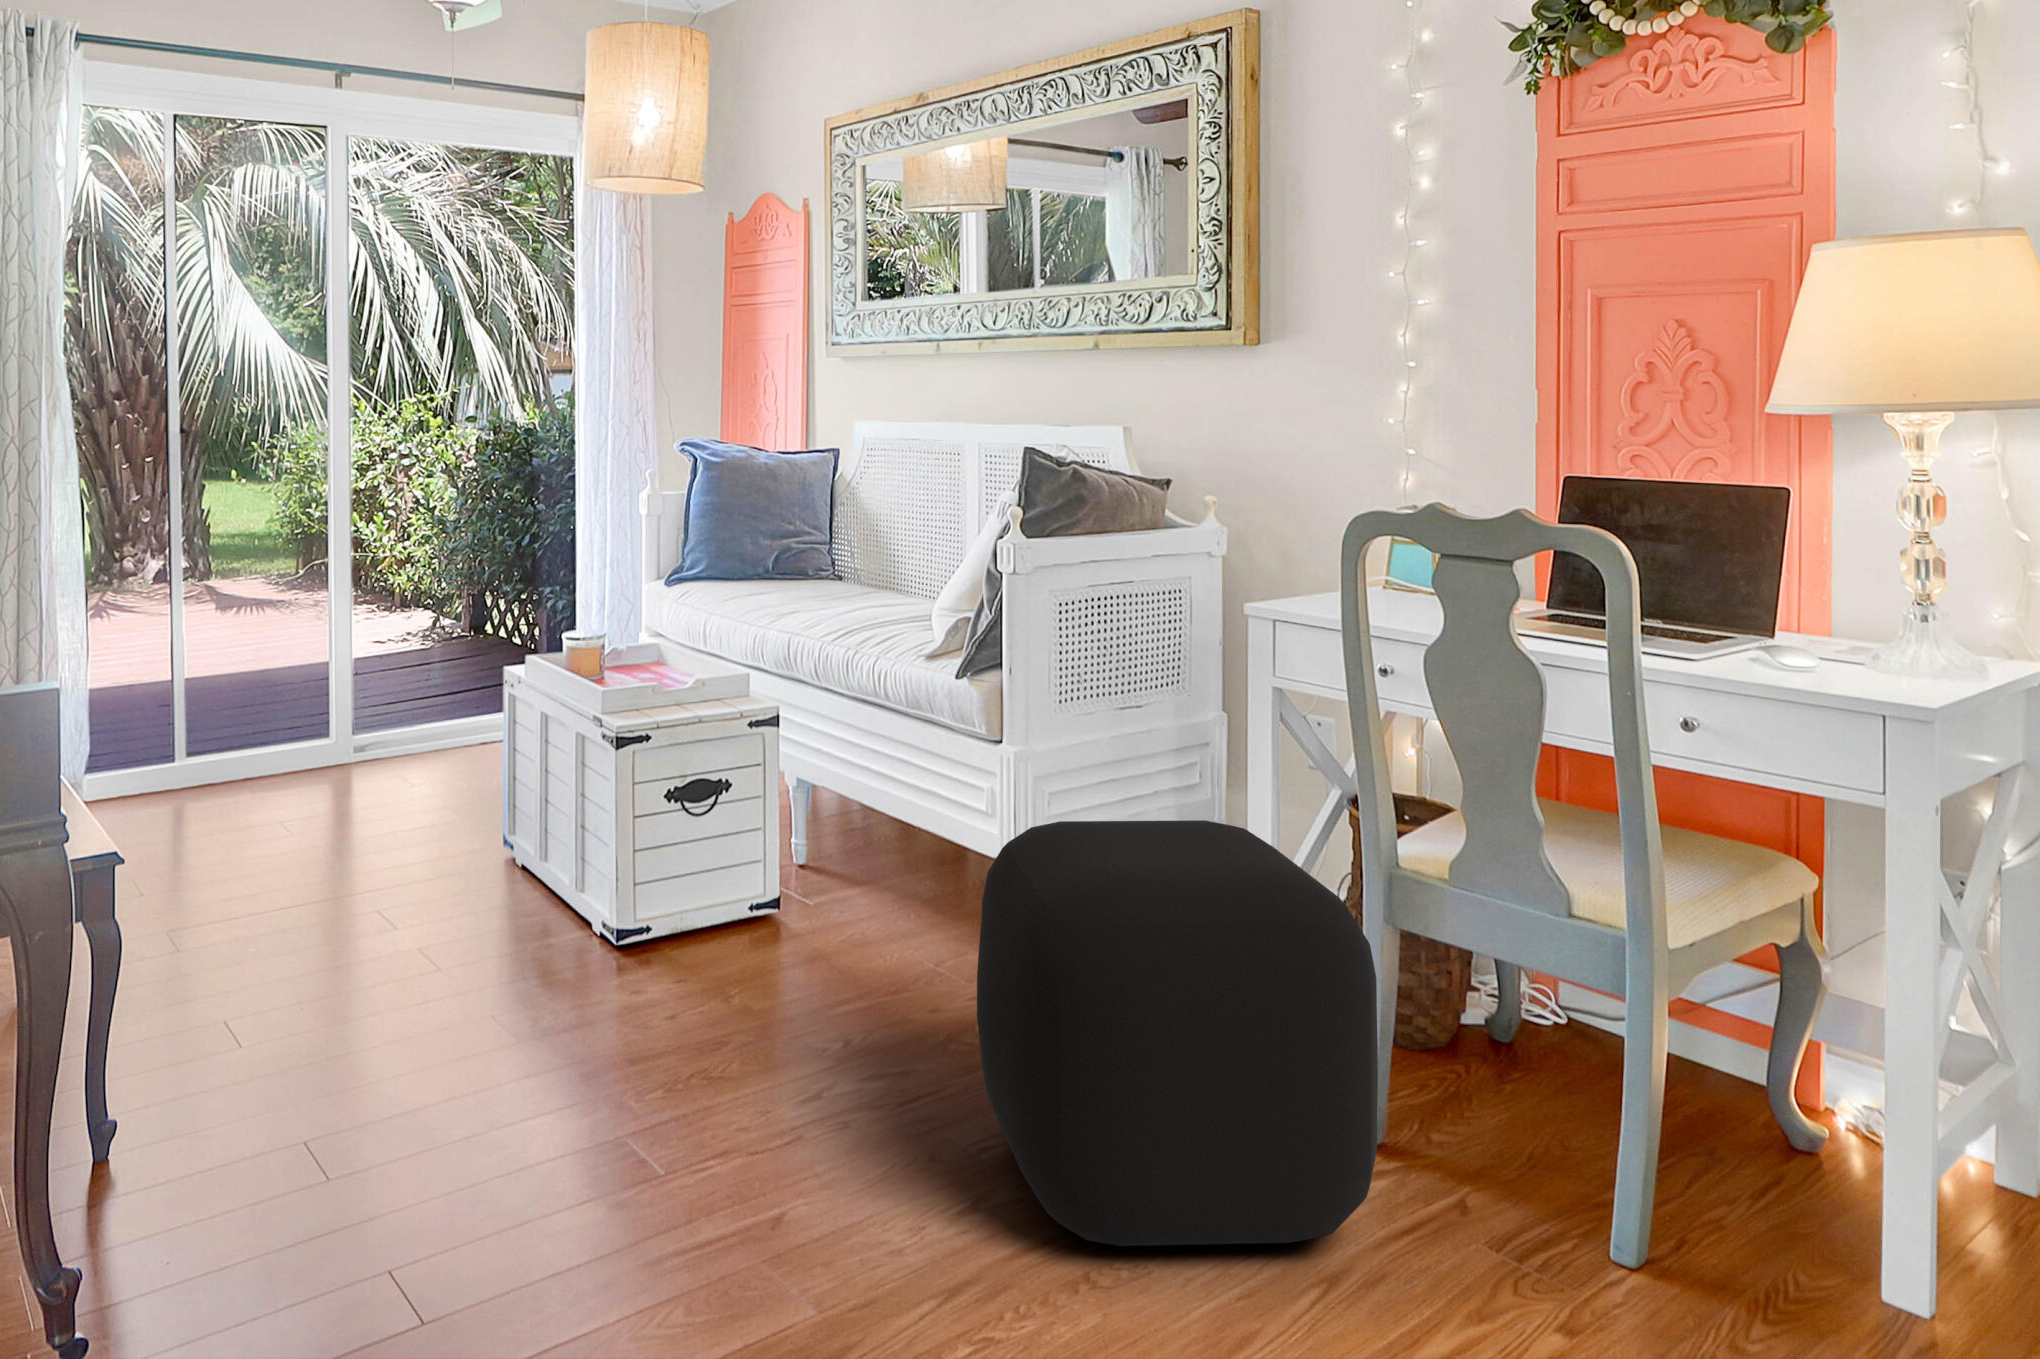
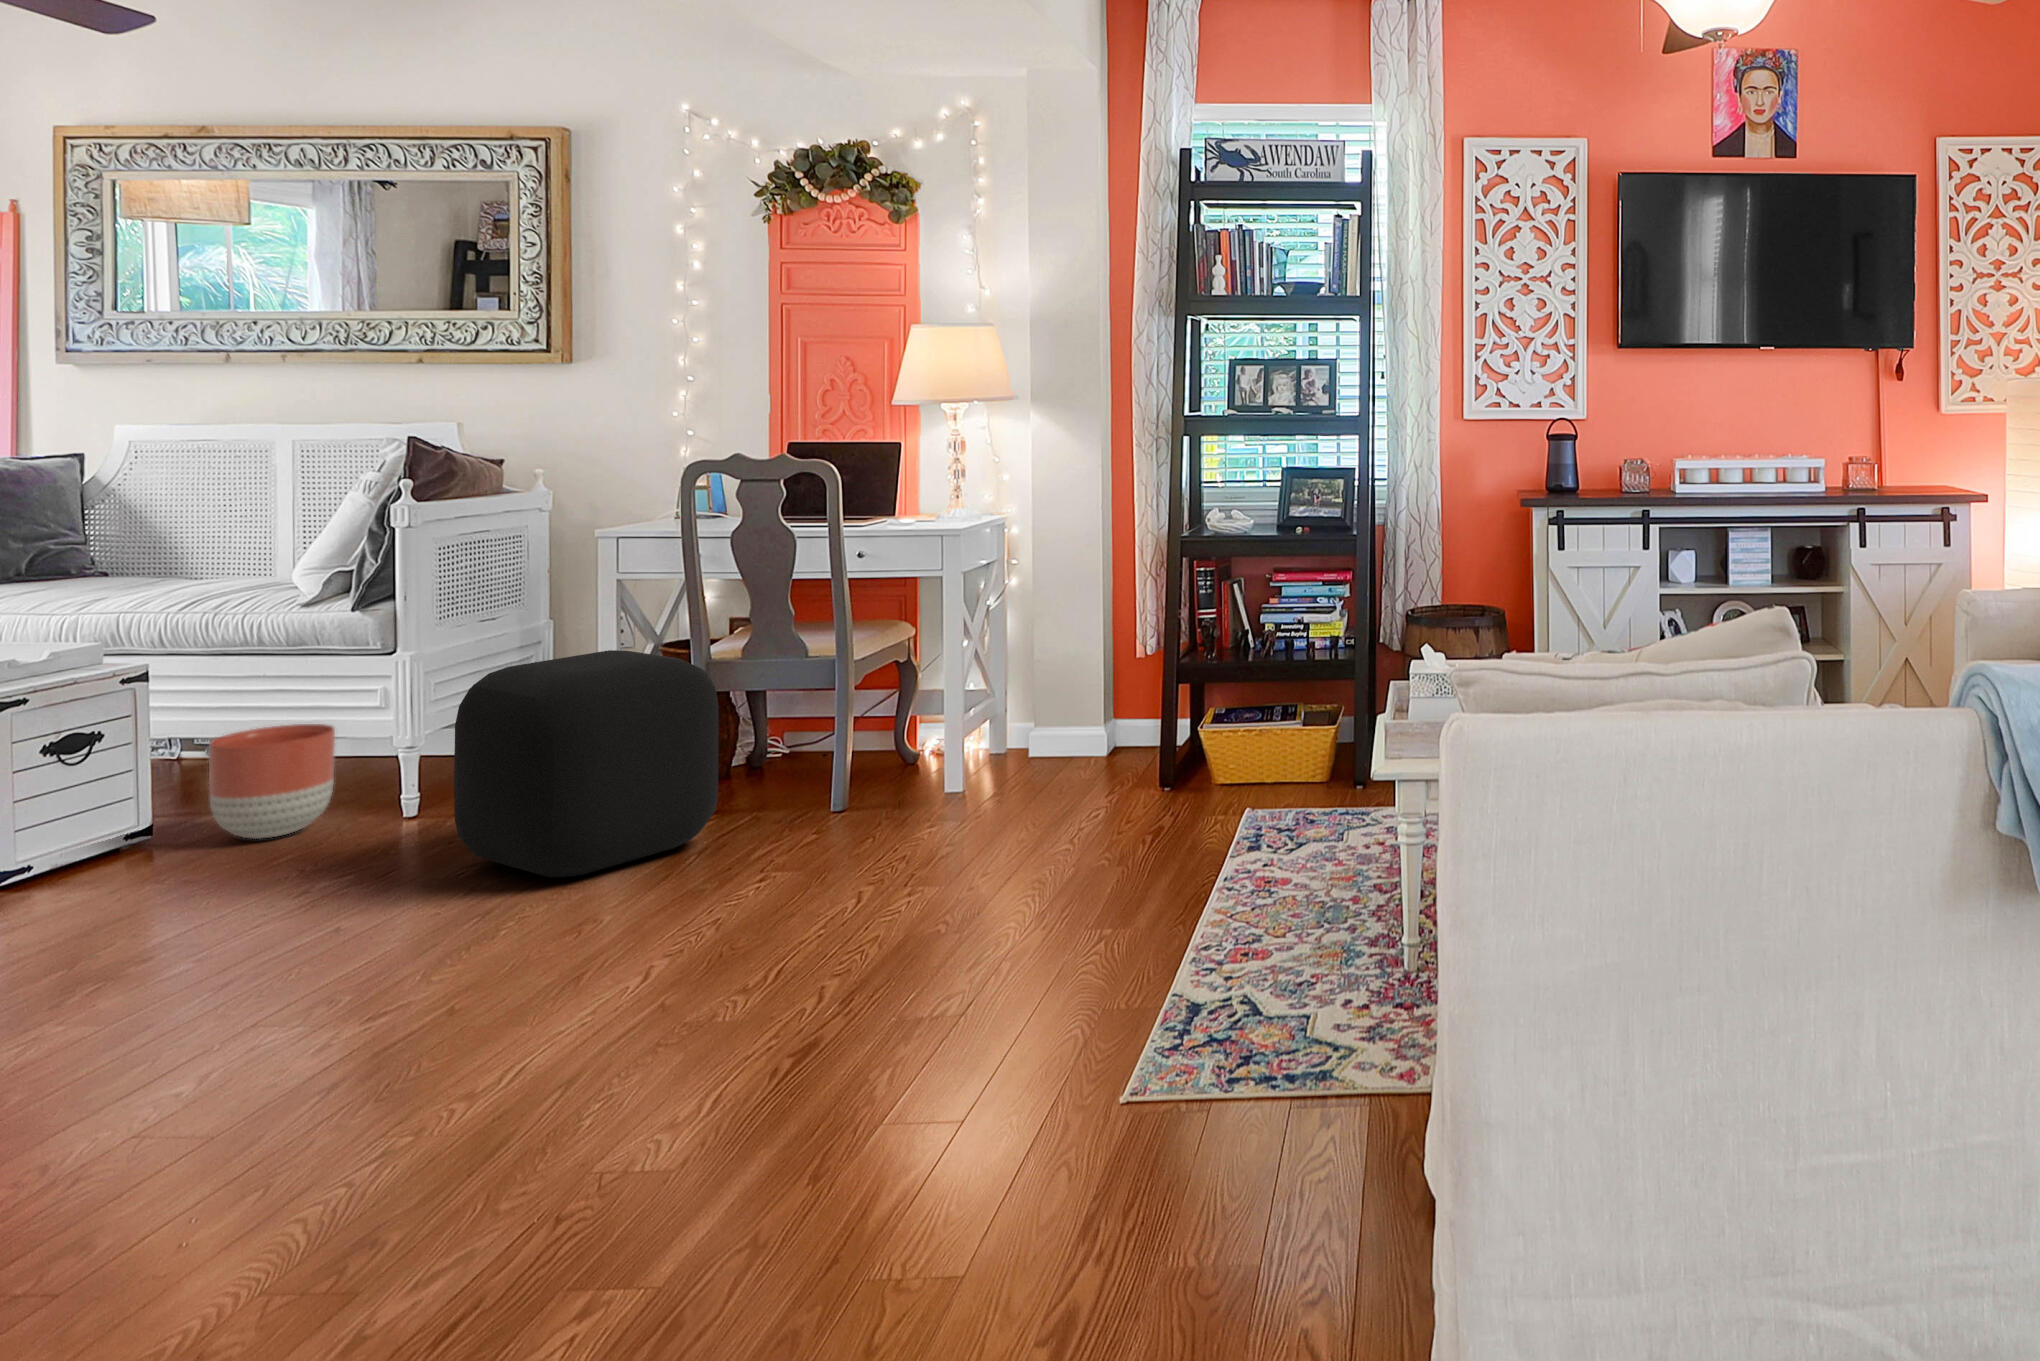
planter: none [816,807,942,961] -> present [209,724,335,839]

